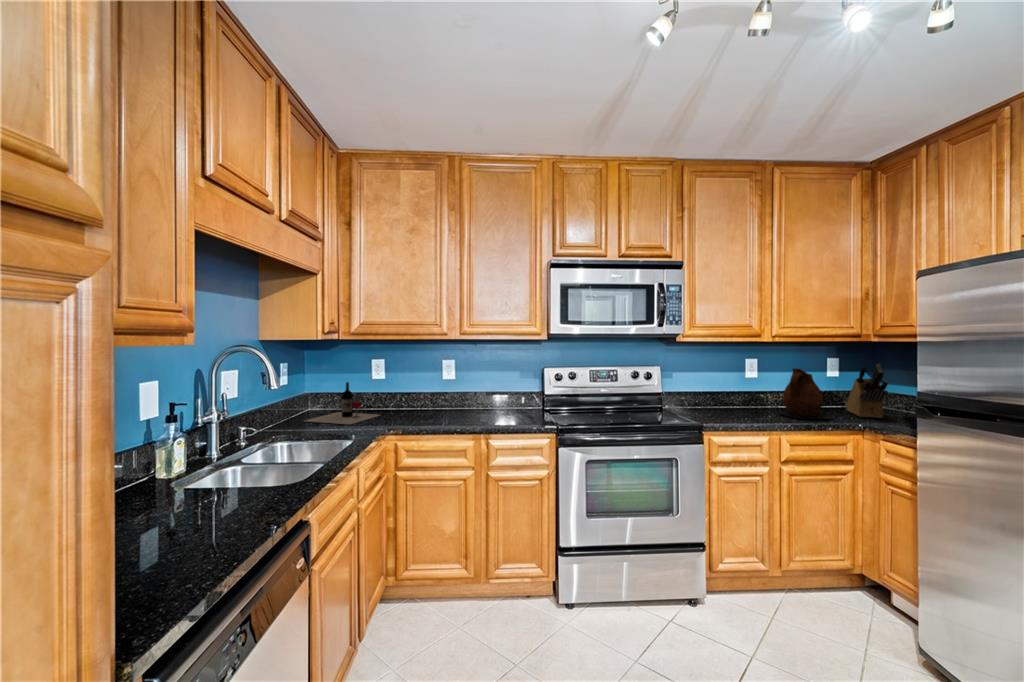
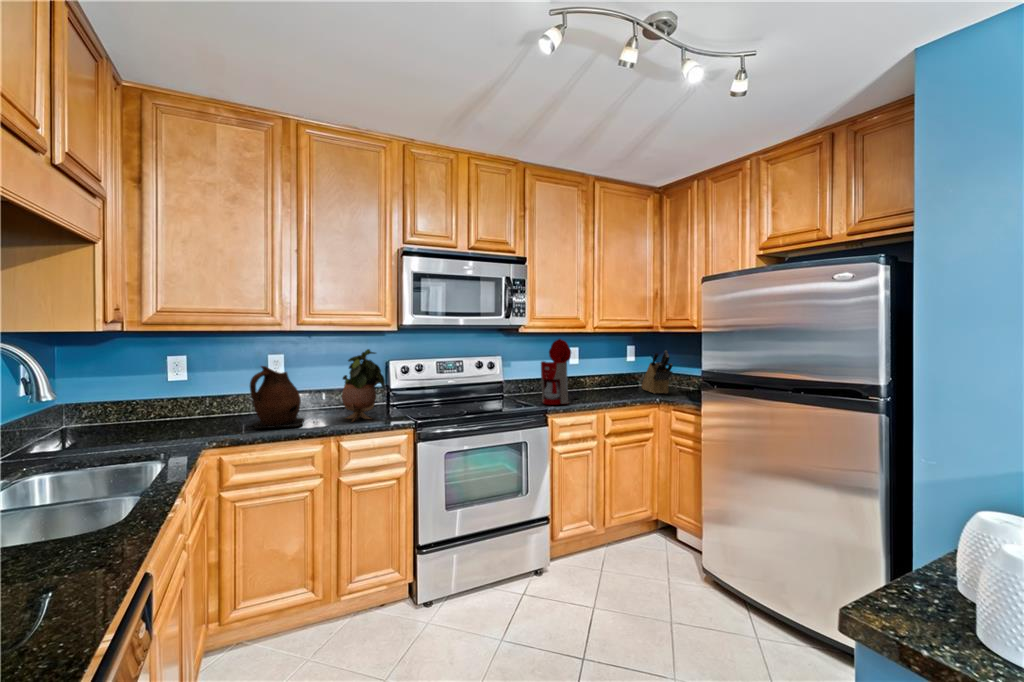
coffee maker: none [700,348,751,421] -> present [541,339,579,405]
potted plant: none [495,356,532,422] -> present [342,349,385,421]
ceramic pitcher: present [781,368,830,419] -> present [250,366,304,428]
wine bottle: present [305,382,379,424] -> none [62,387,188,443]

